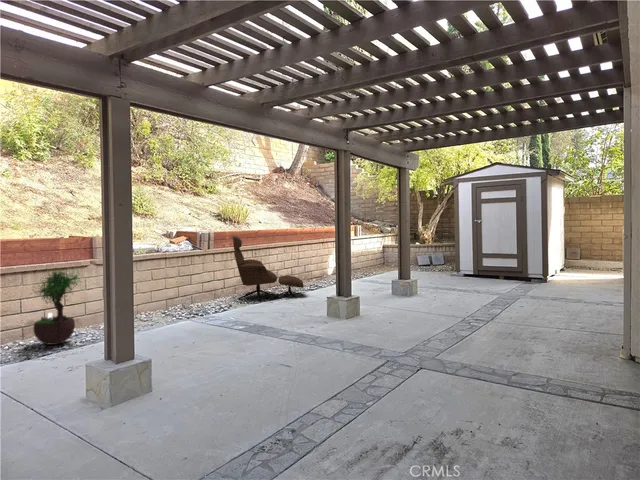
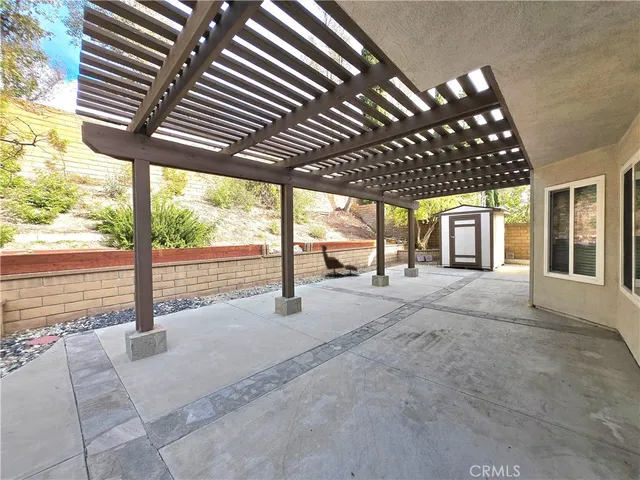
potted tree: present [34,268,78,345] -> none [242,256,263,293]

